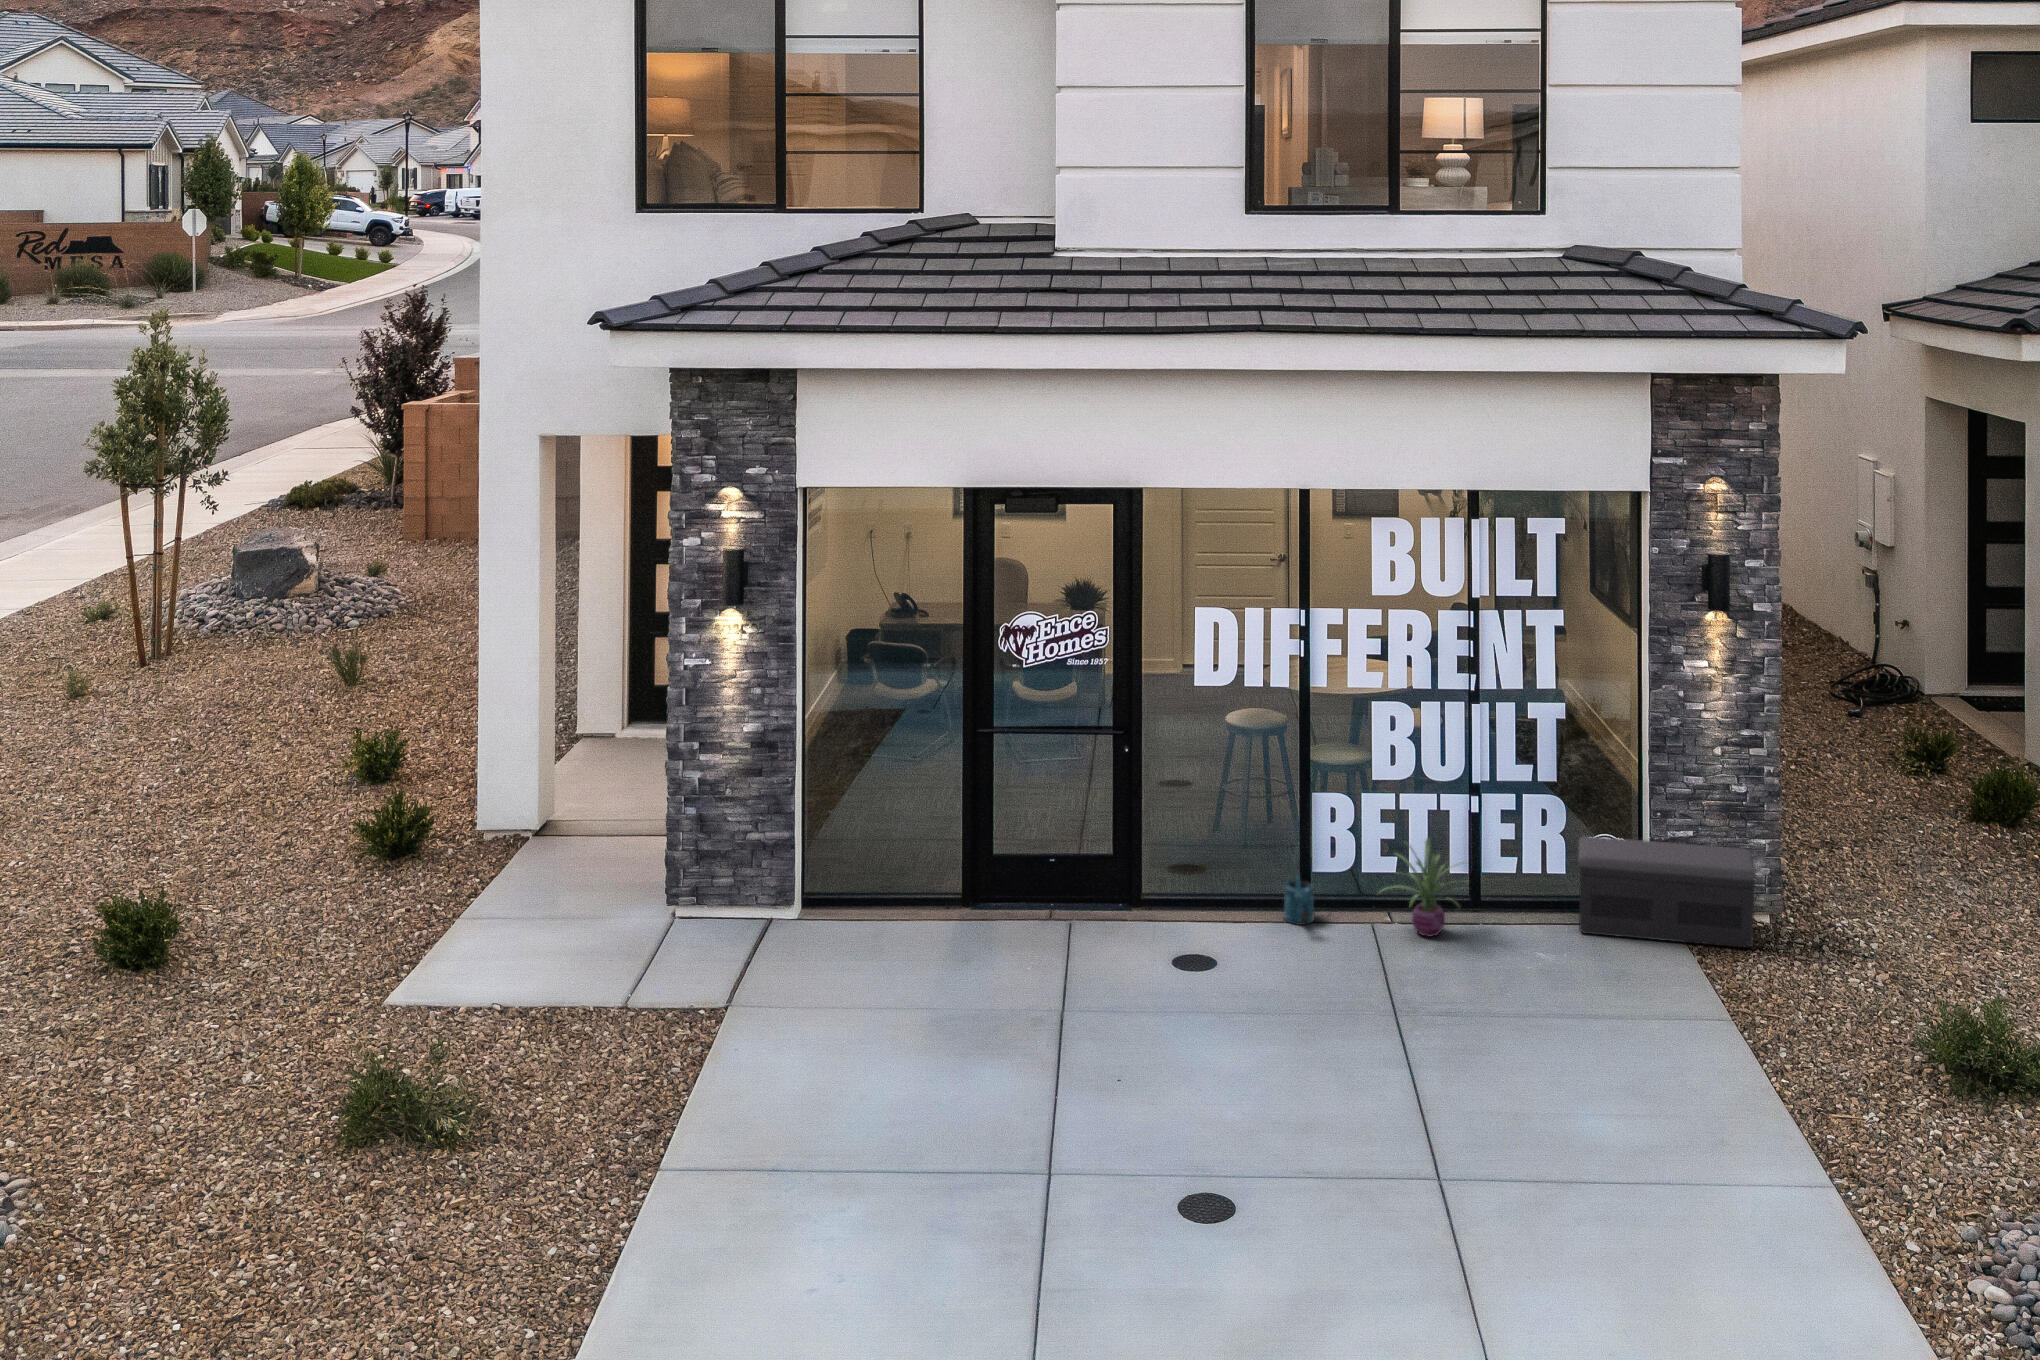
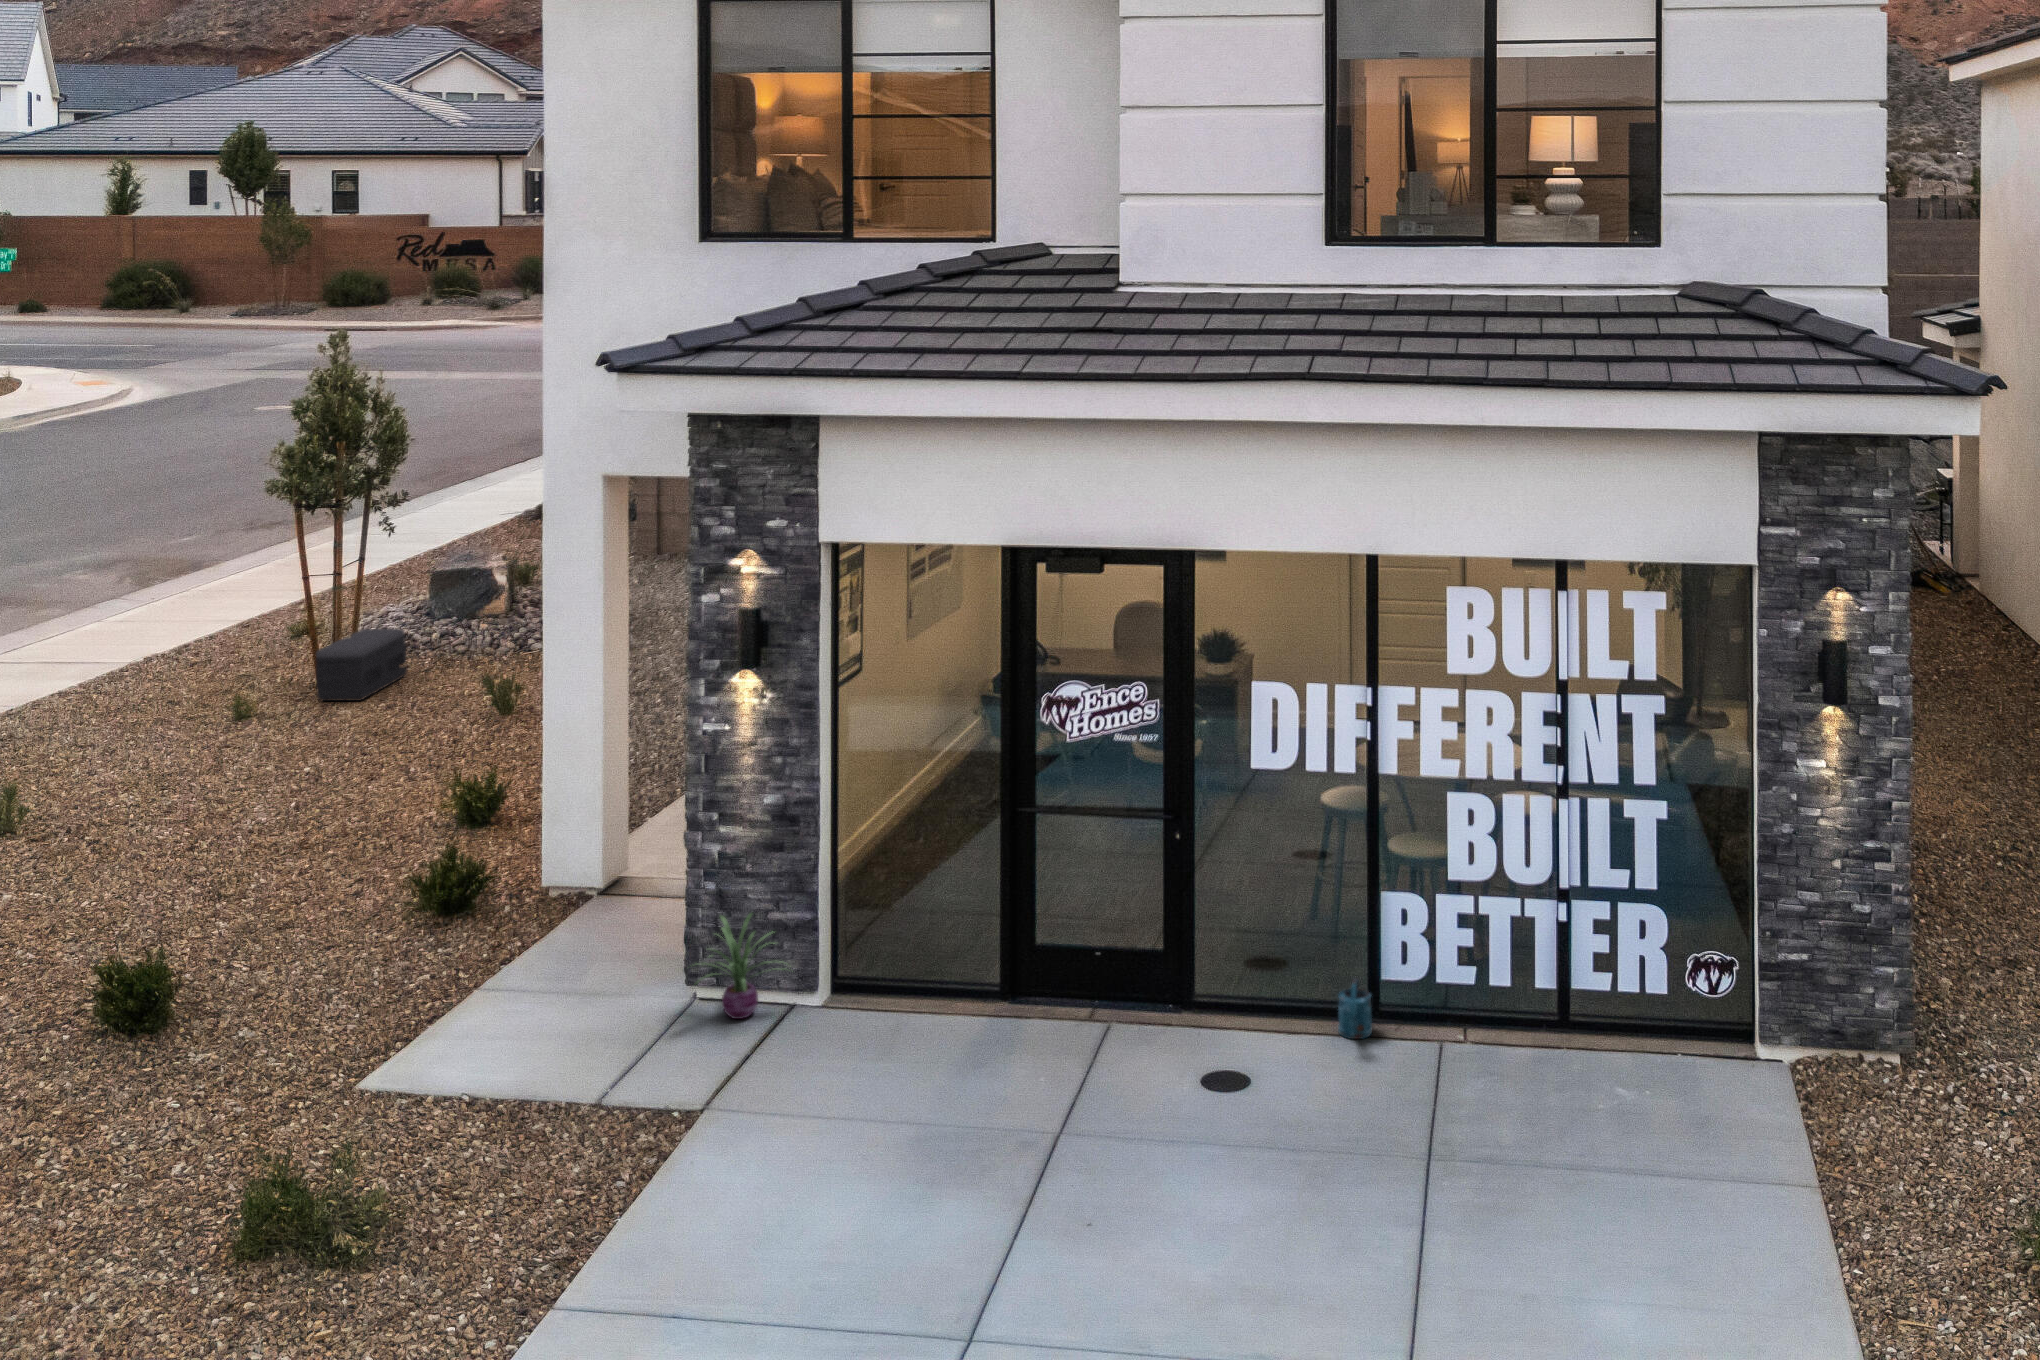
storage bench: present [1579,836,1756,948] -> present [316,629,407,701]
decorative plant: present [1386,838,1467,937] -> present [696,914,790,1019]

